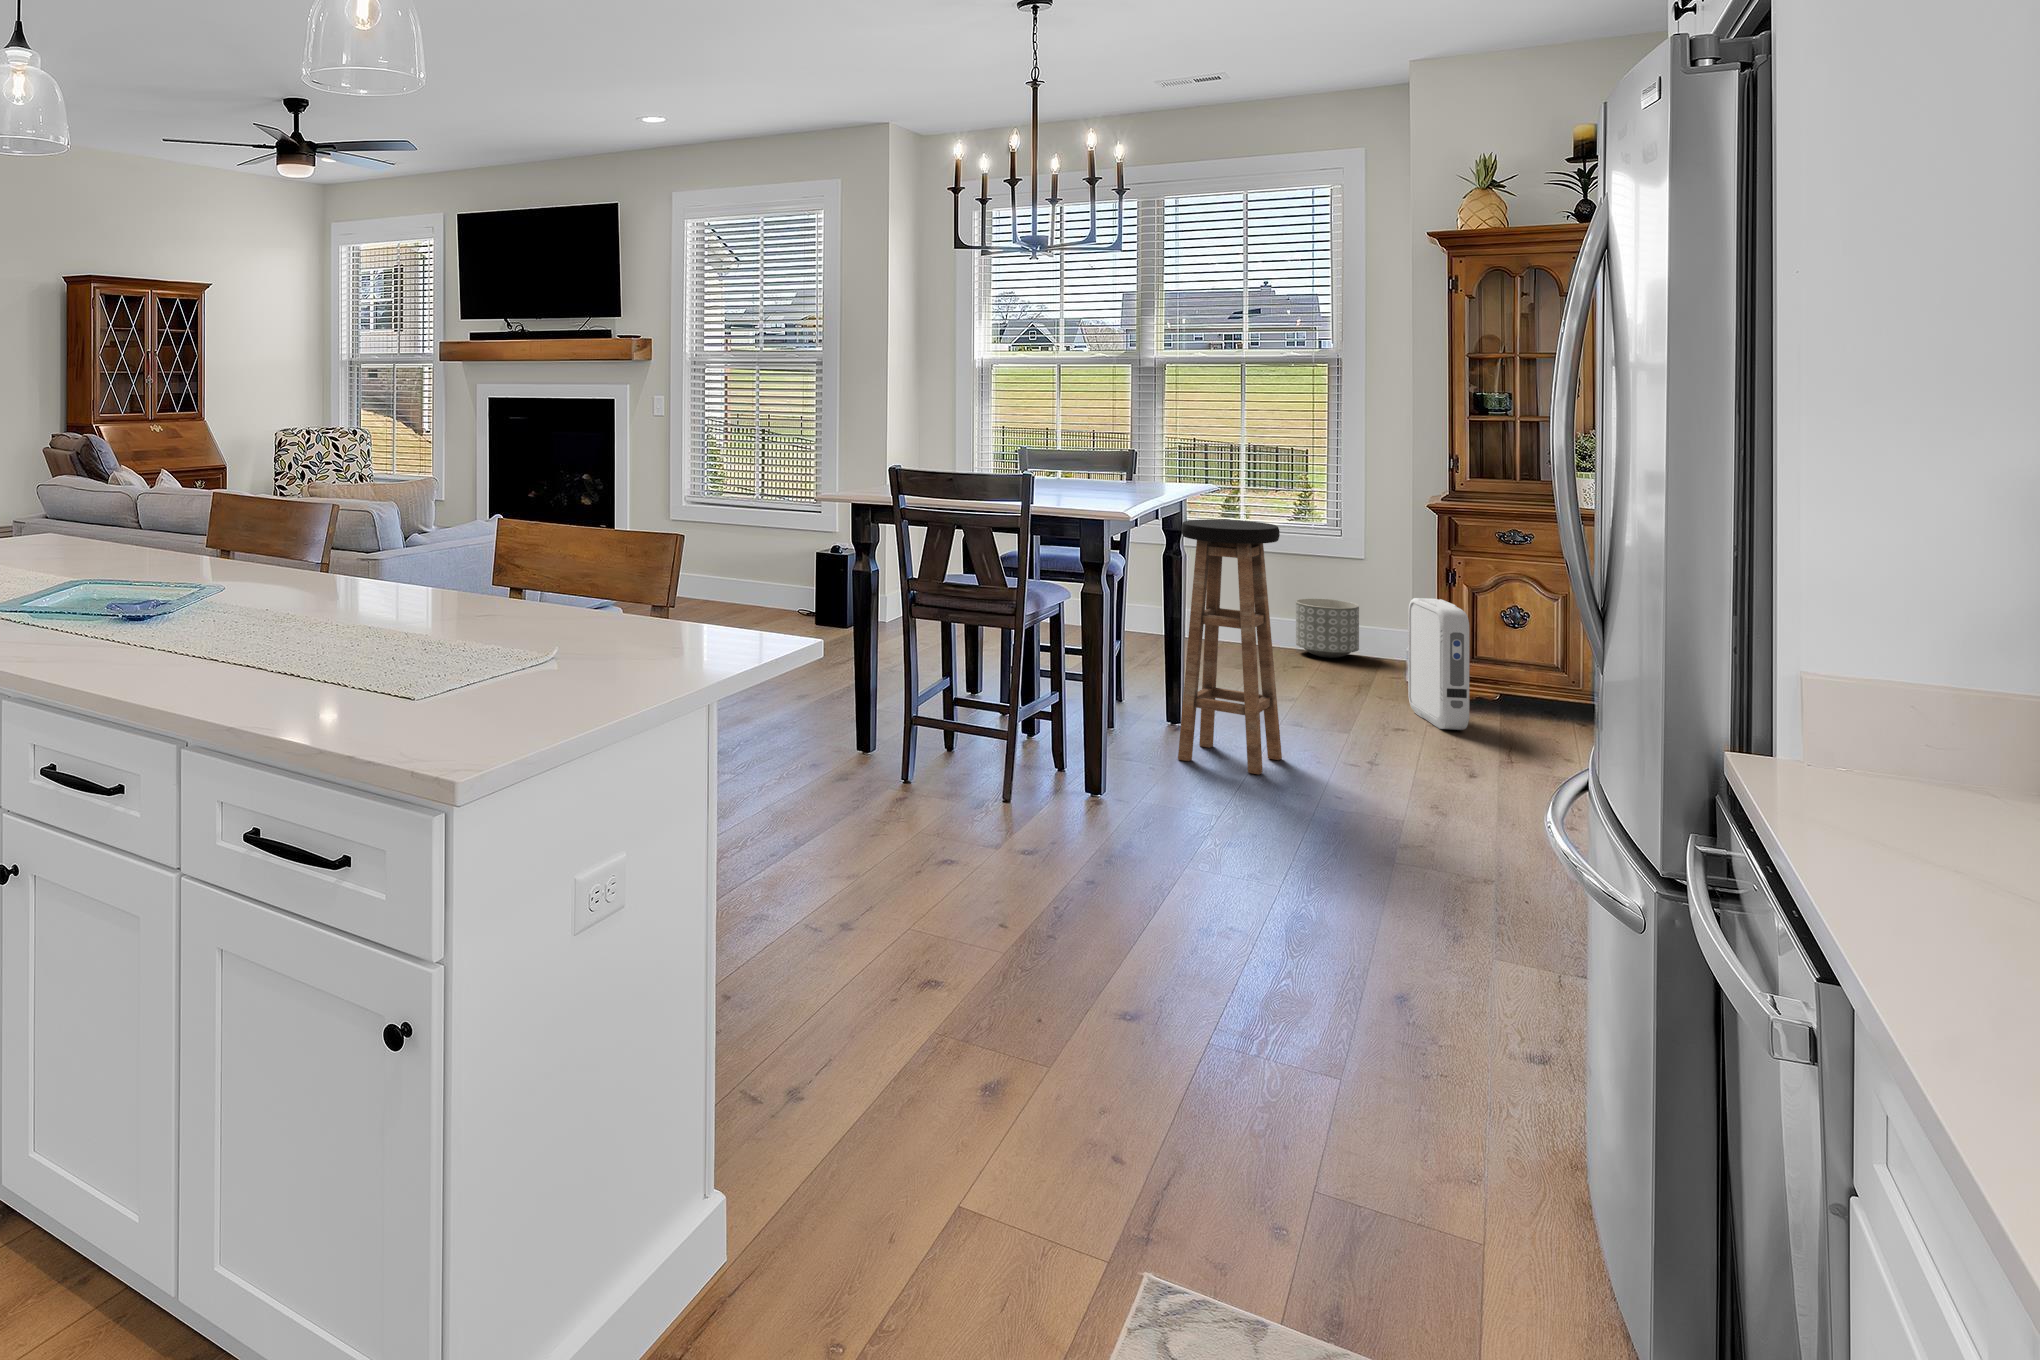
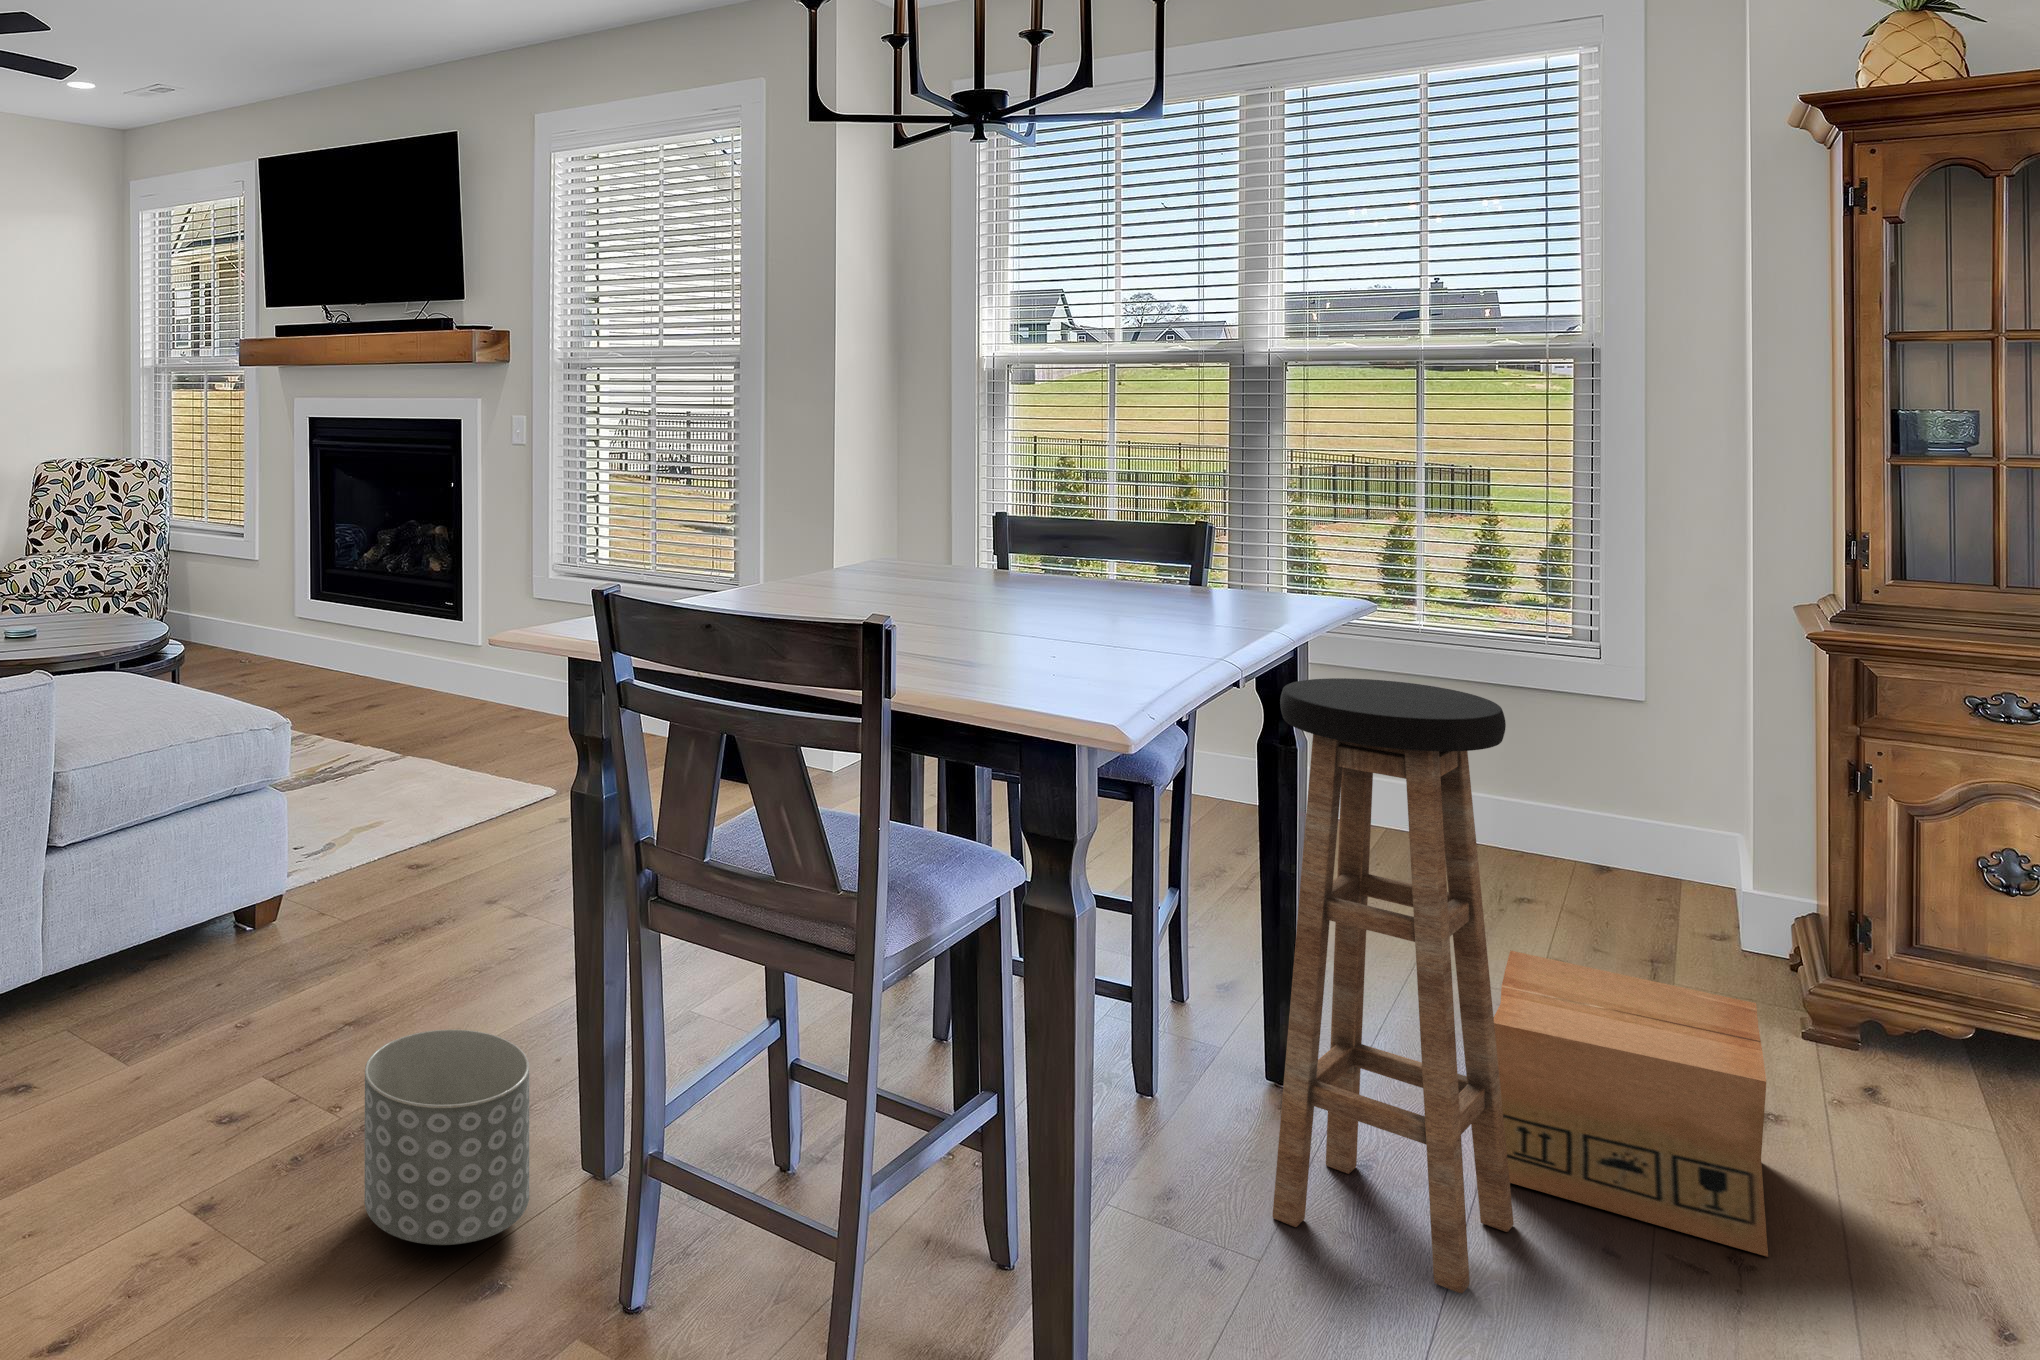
planter: present [1296,598,1359,658] -> present [365,1029,529,1245]
air purifier: present [1408,598,1469,730] -> none [1772,826,1931,1129]
cardboard box: none [1273,656,1391,763] -> present [1494,951,1768,1257]

